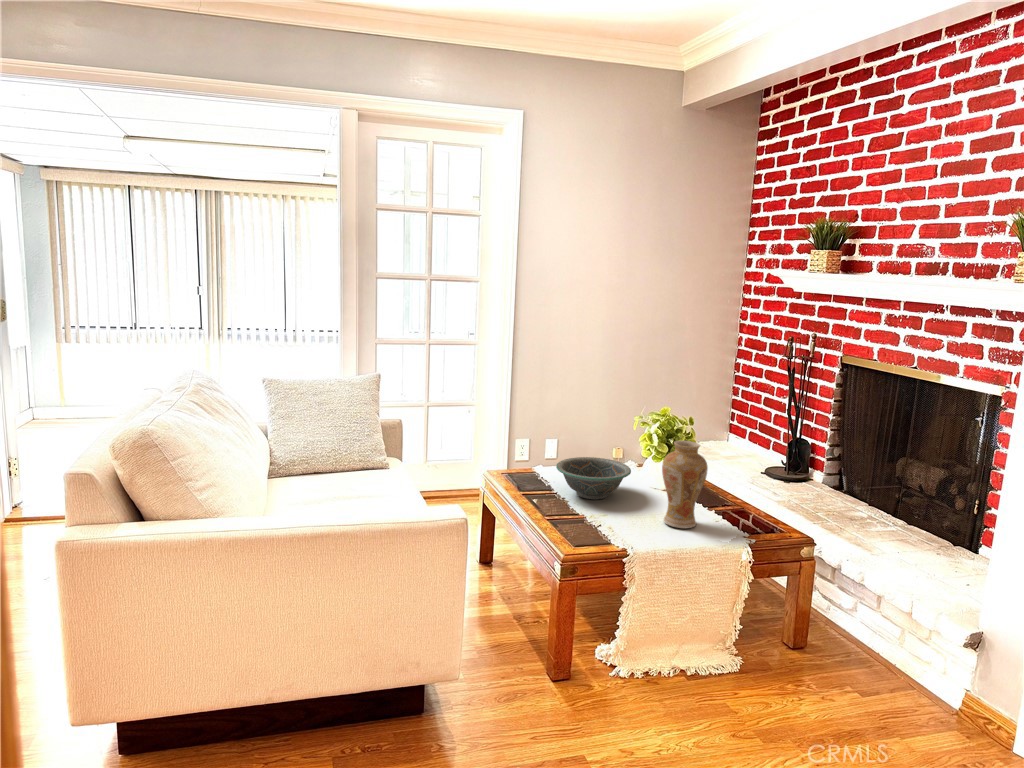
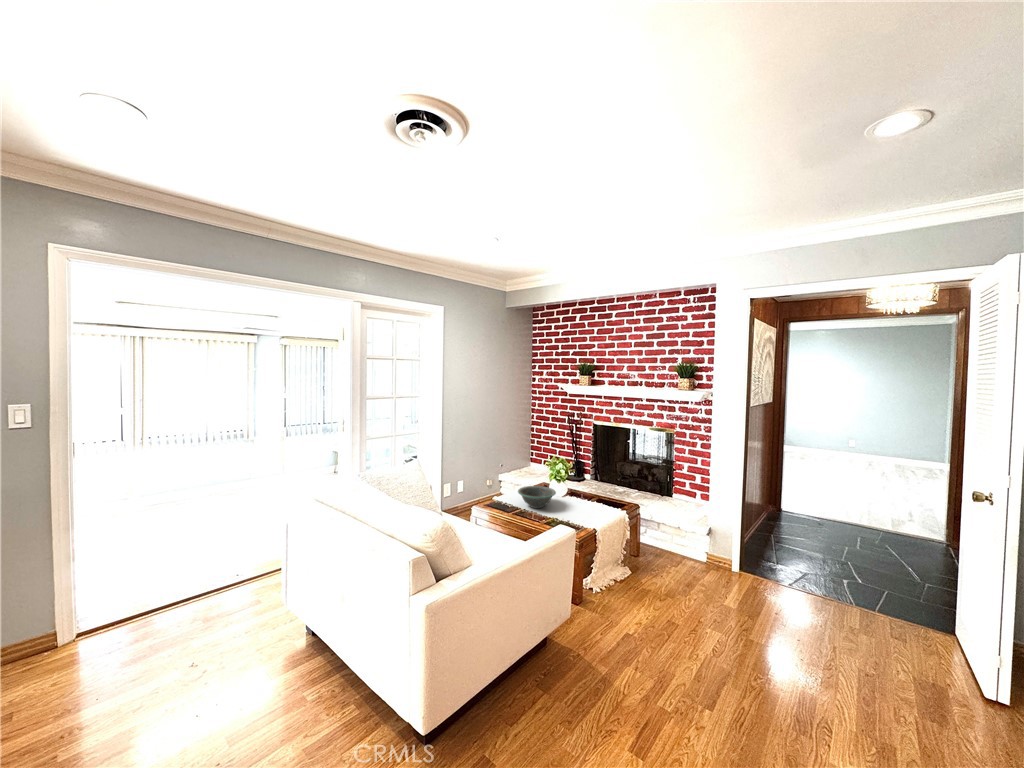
vase: present [662,441,708,528] -> none [581,470,602,513]

